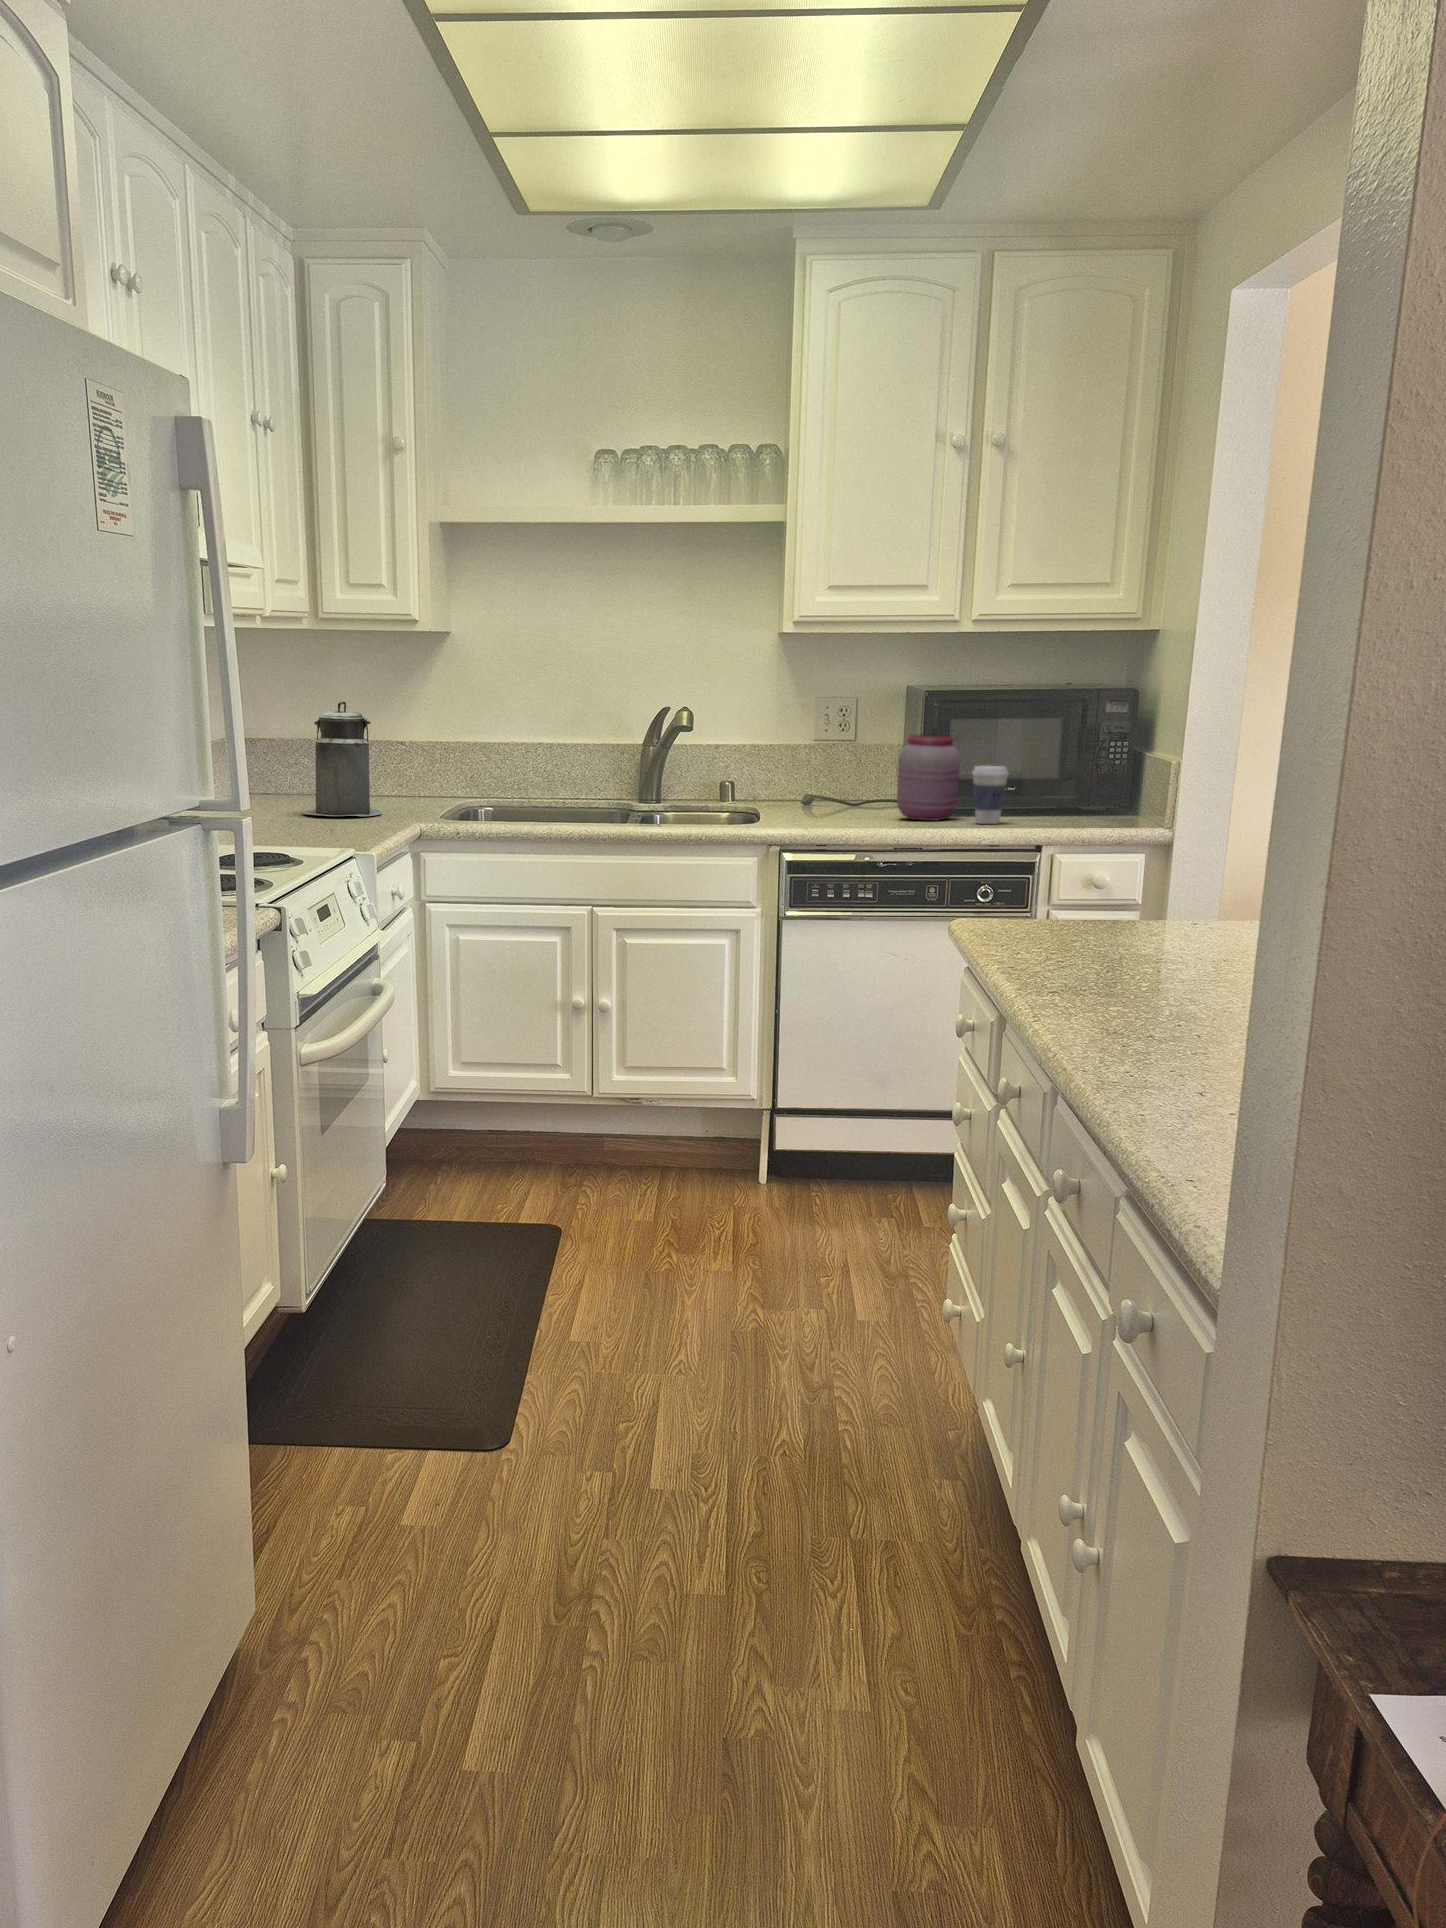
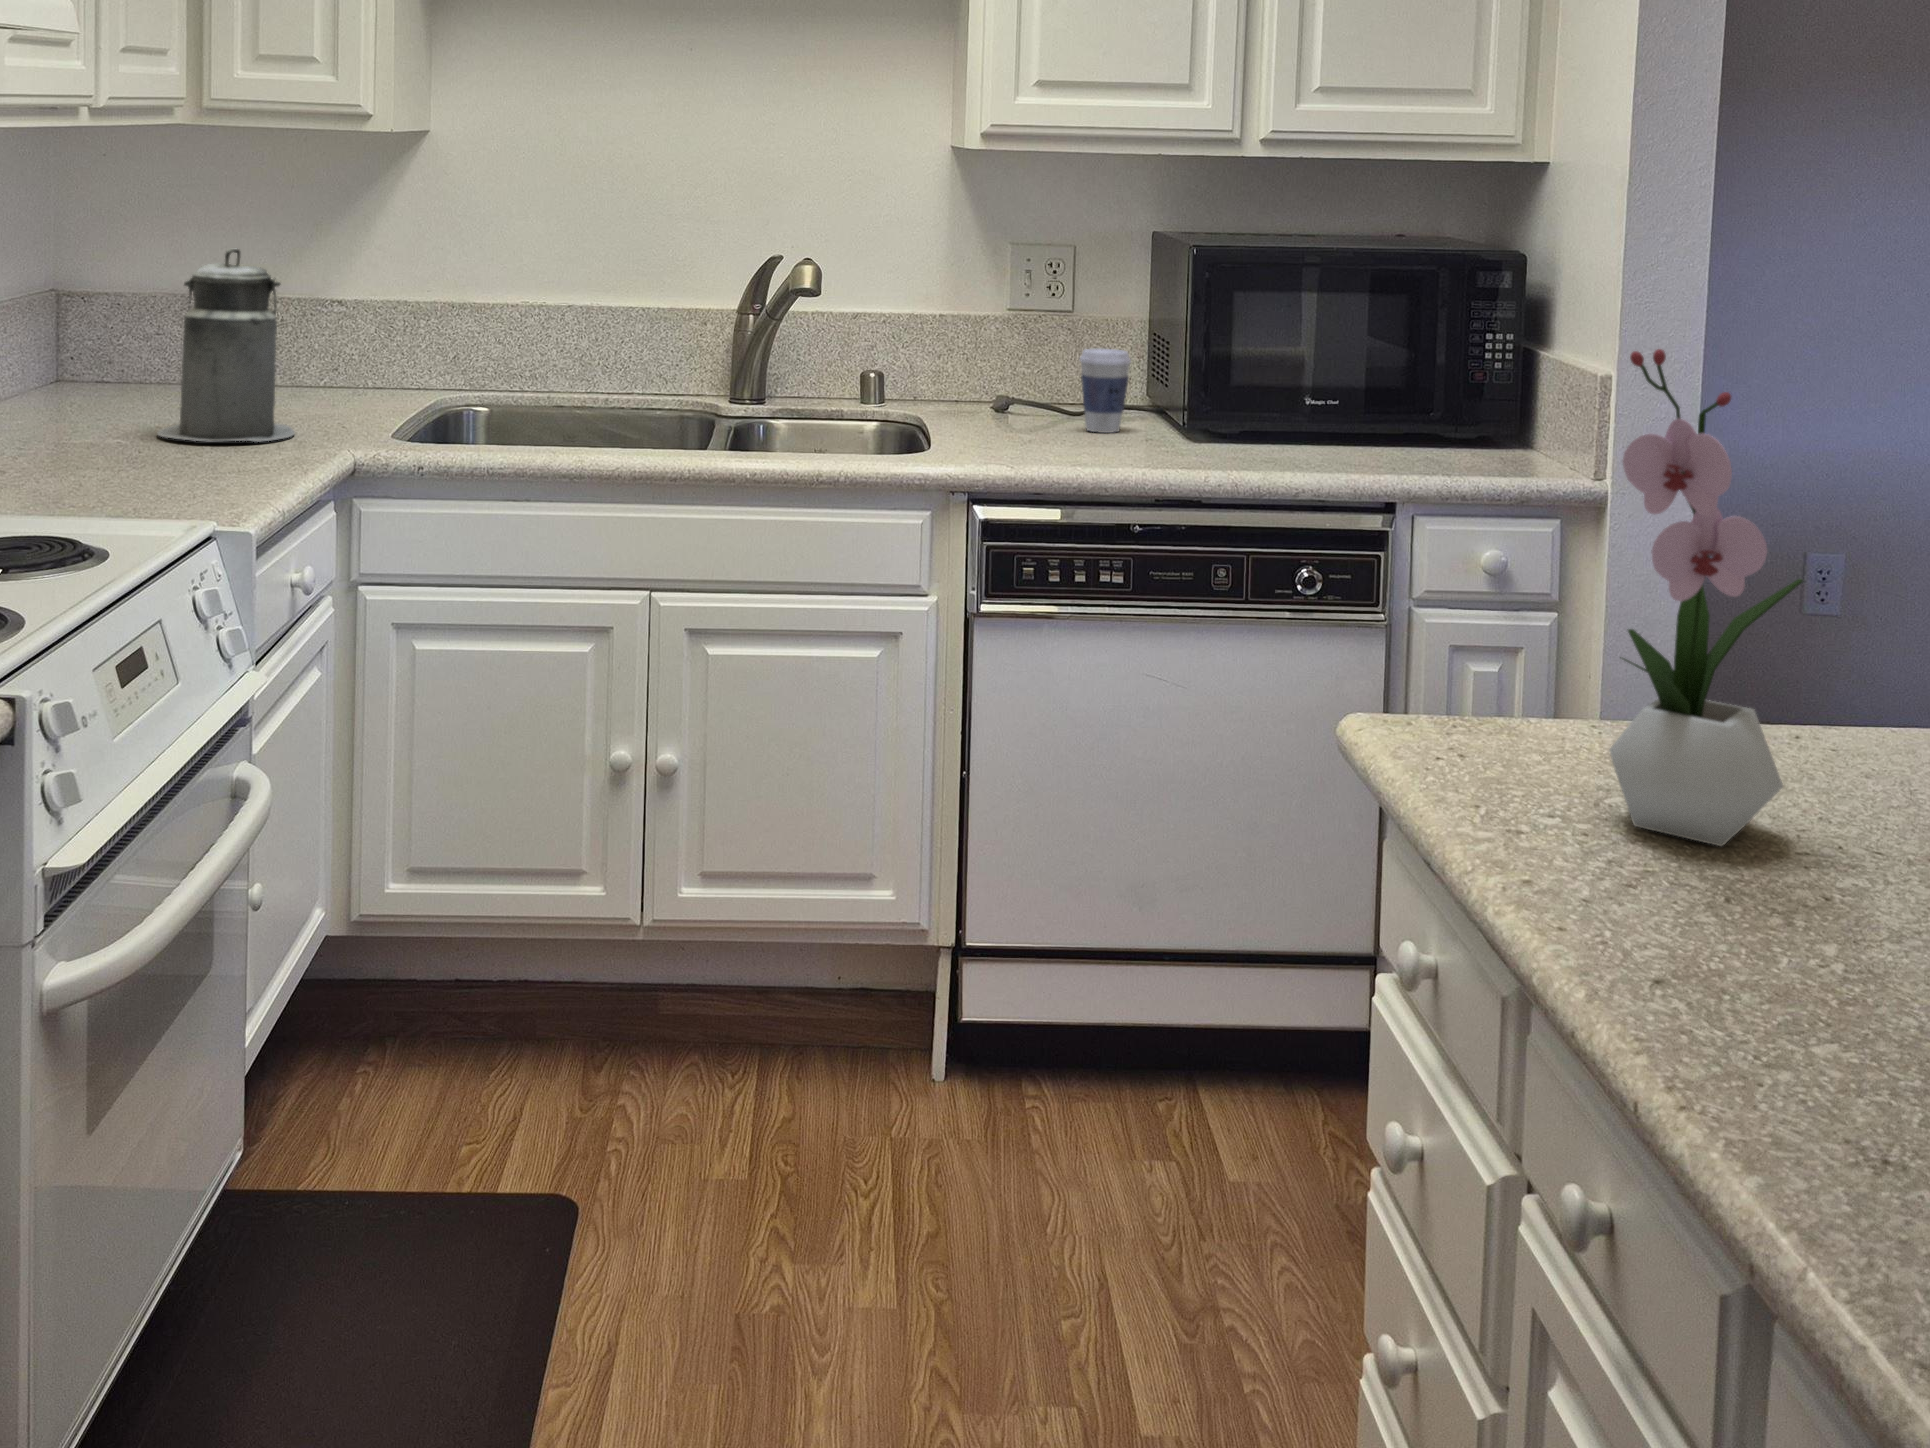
flower arrangement: none [1055,711,1152,952] -> present [1610,349,1802,846]
jar: present [897,734,960,821] -> none [1153,316,1256,457]
coffee cup: present [972,766,1009,824] -> present [1080,349,1131,433]

